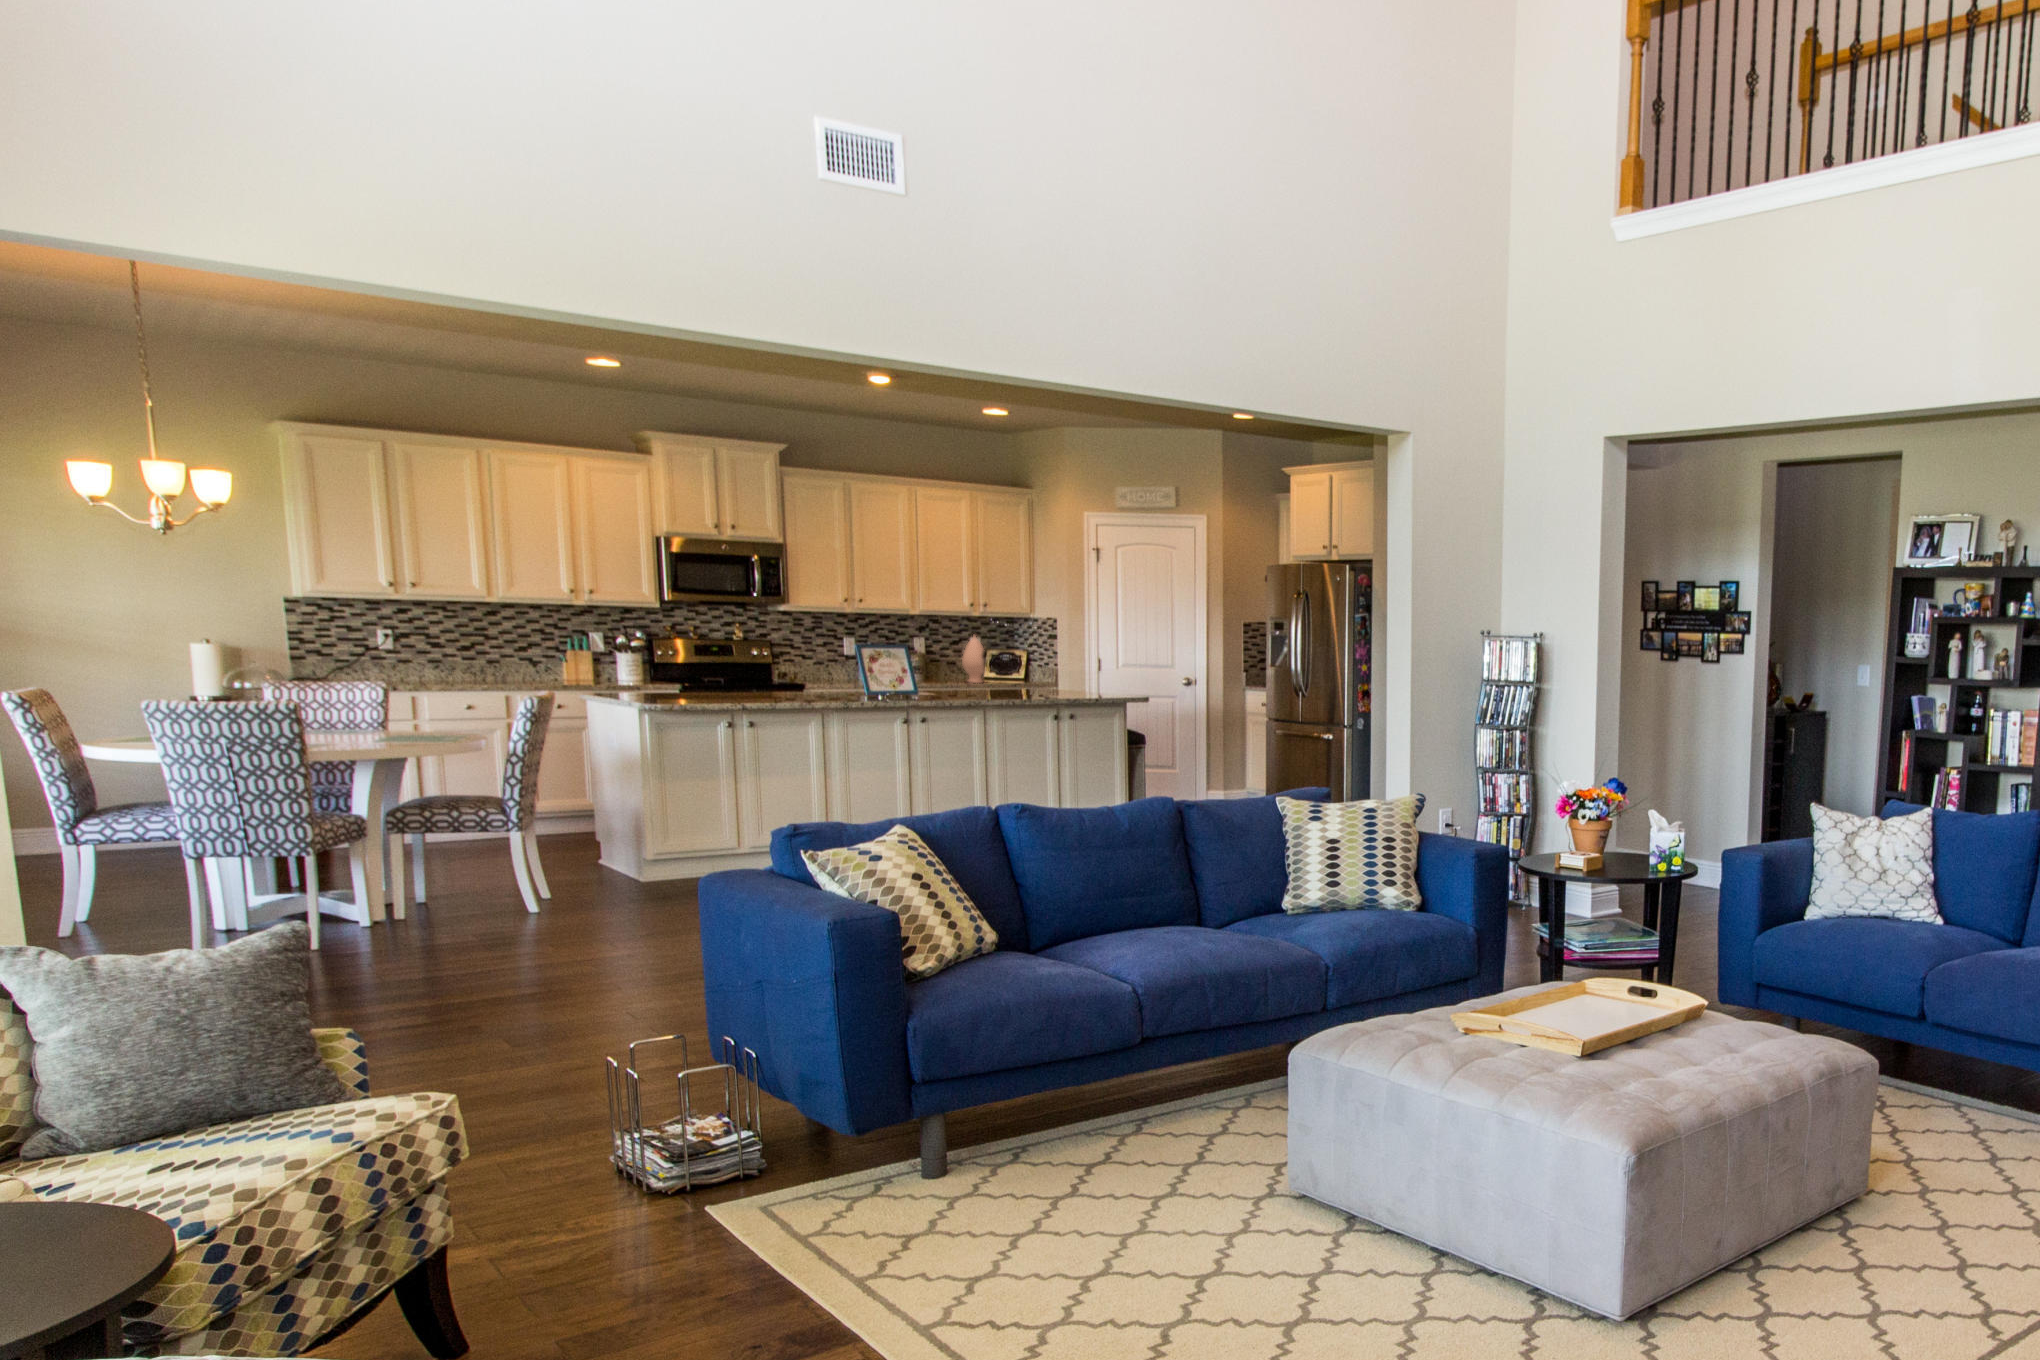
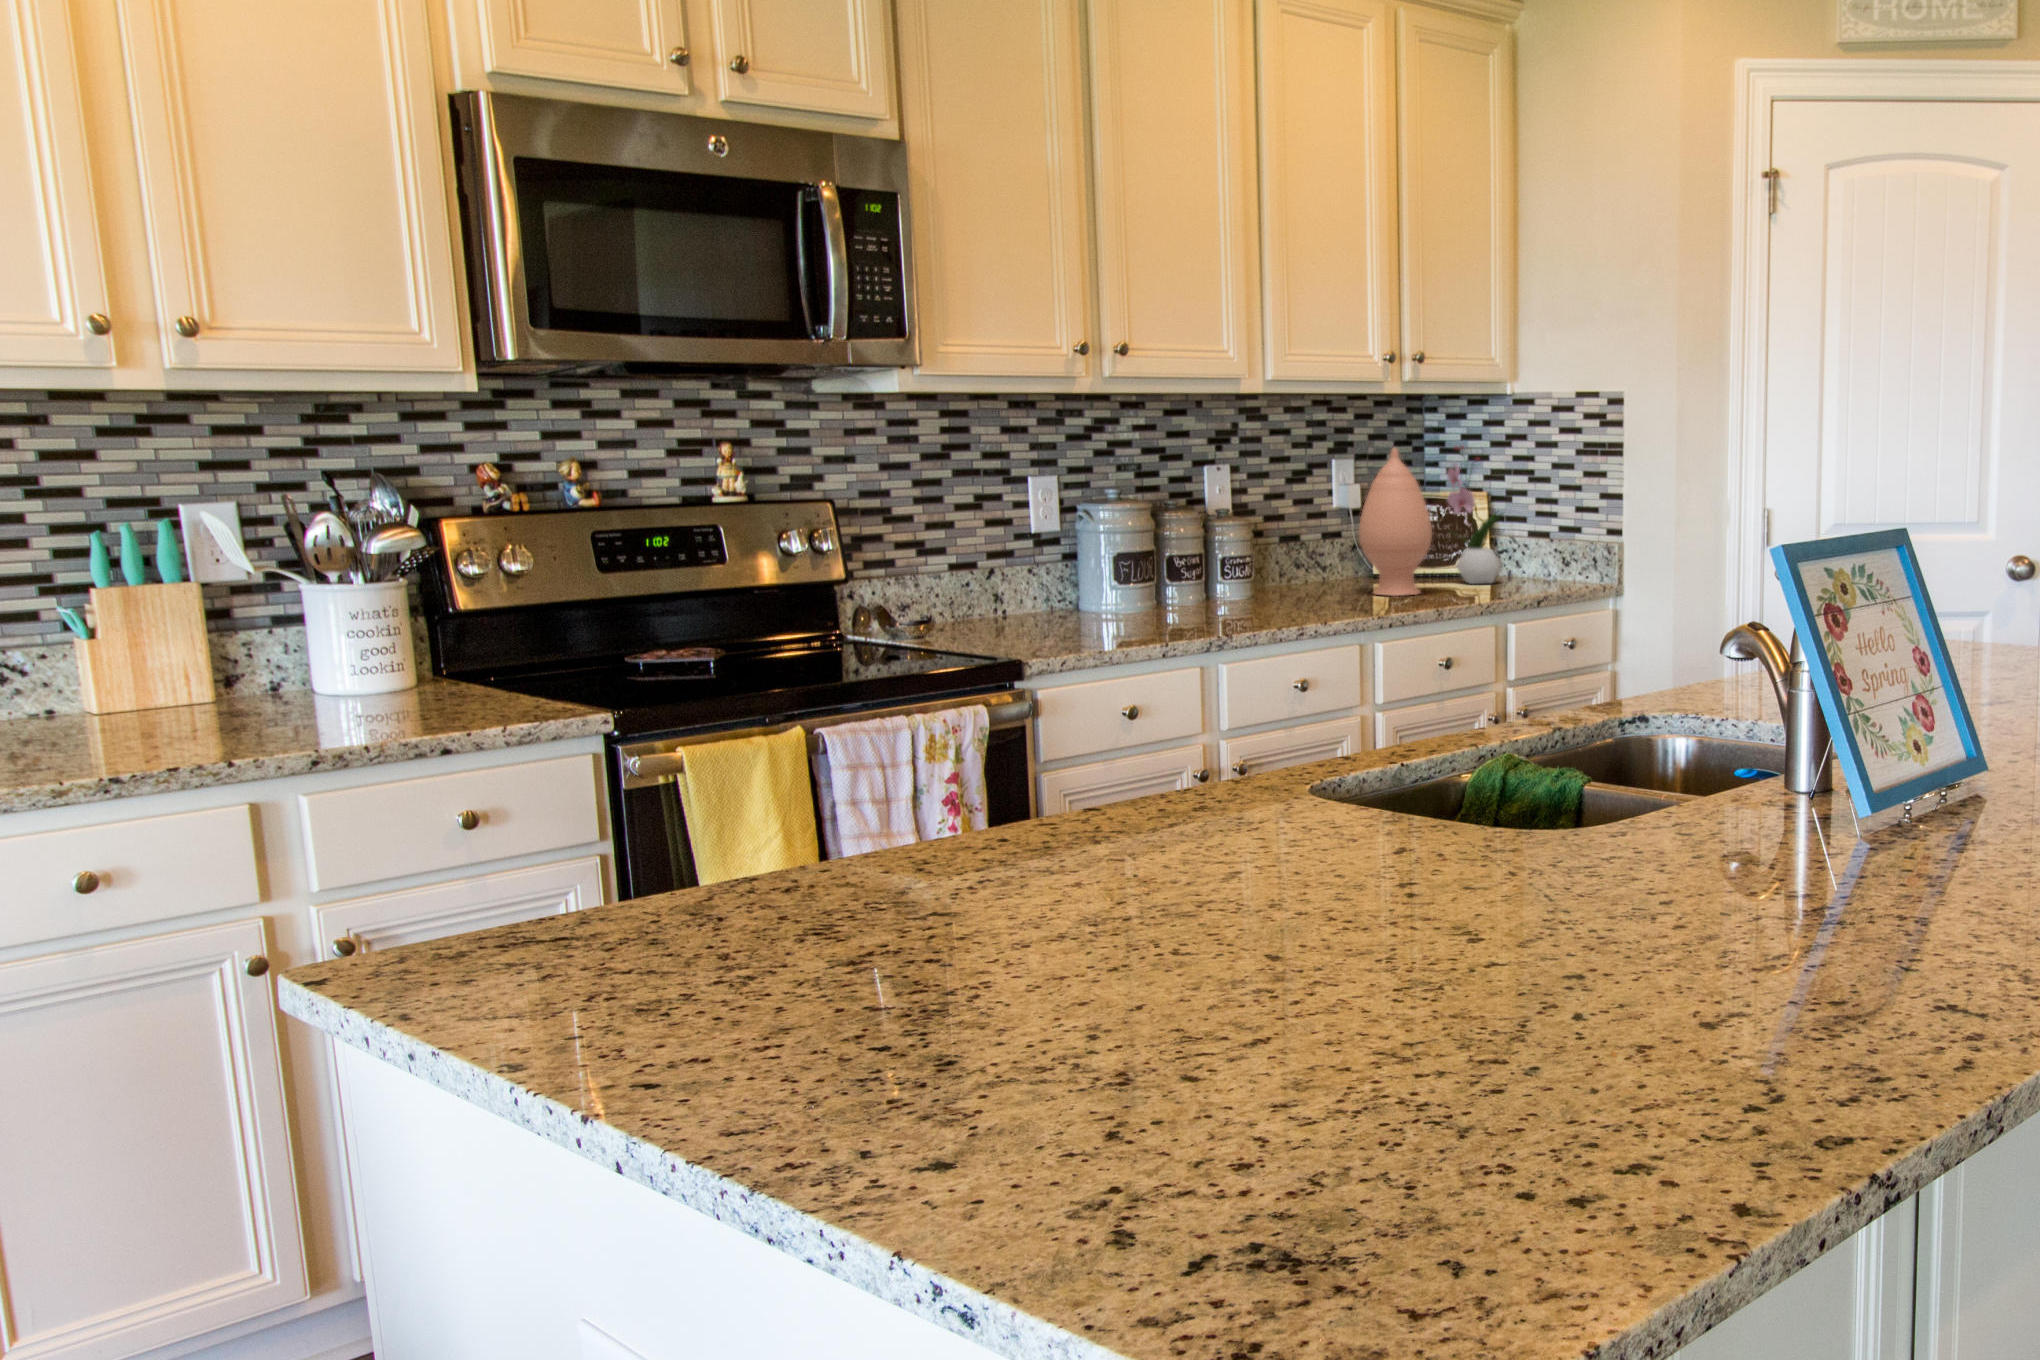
flower arrangement: none [1006,635,1025,682] -> present [1447,446,1502,584]

